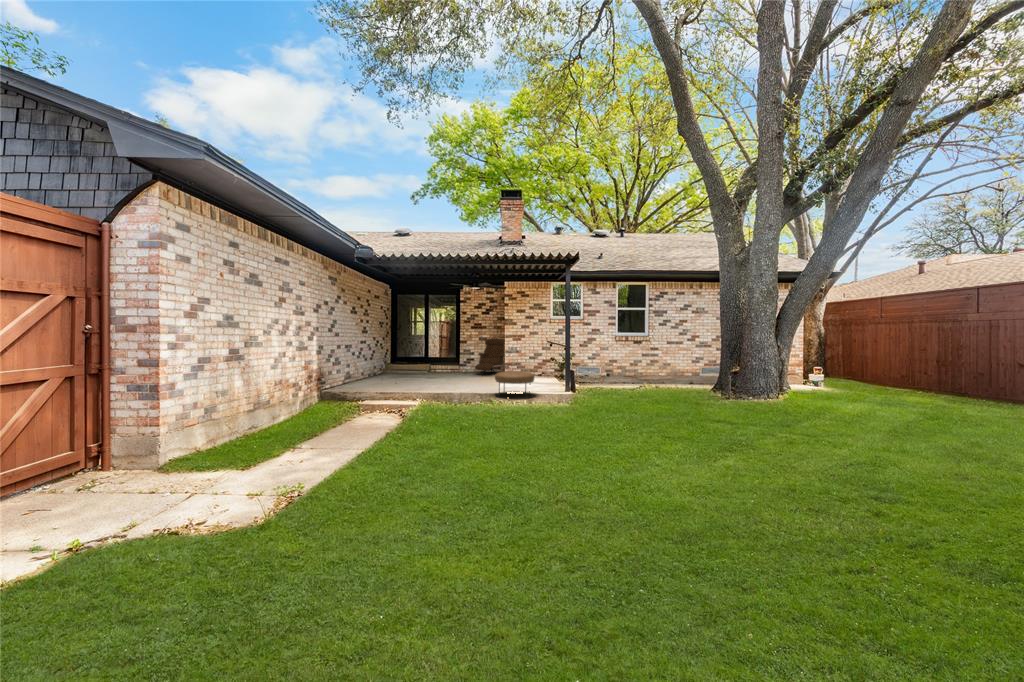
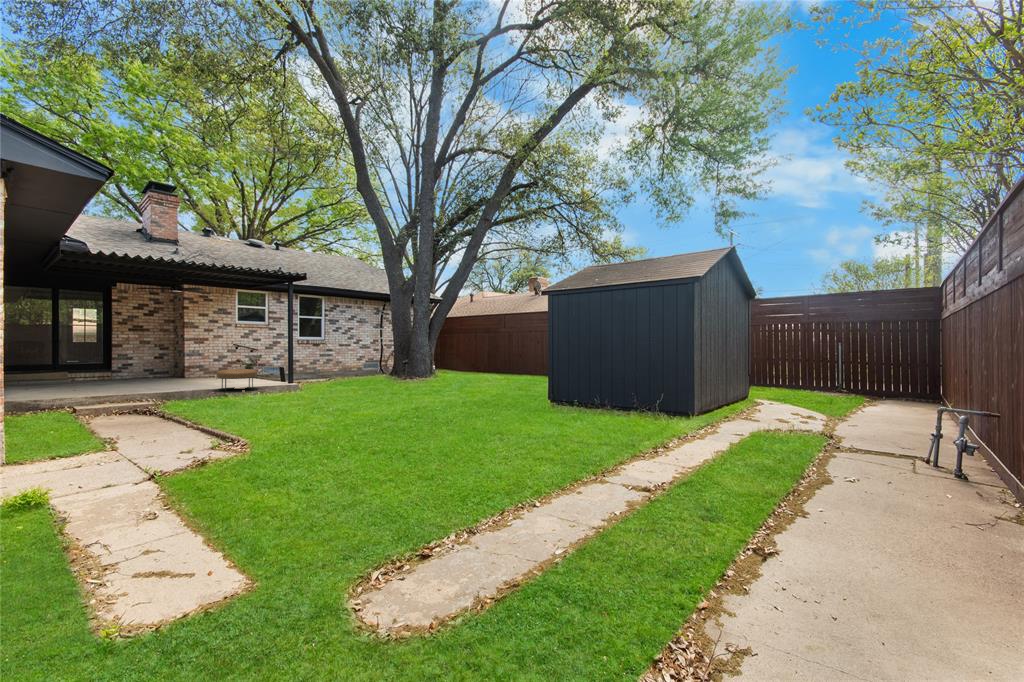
lounge chair: present [475,338,504,375] -> none [144,342,182,380]

